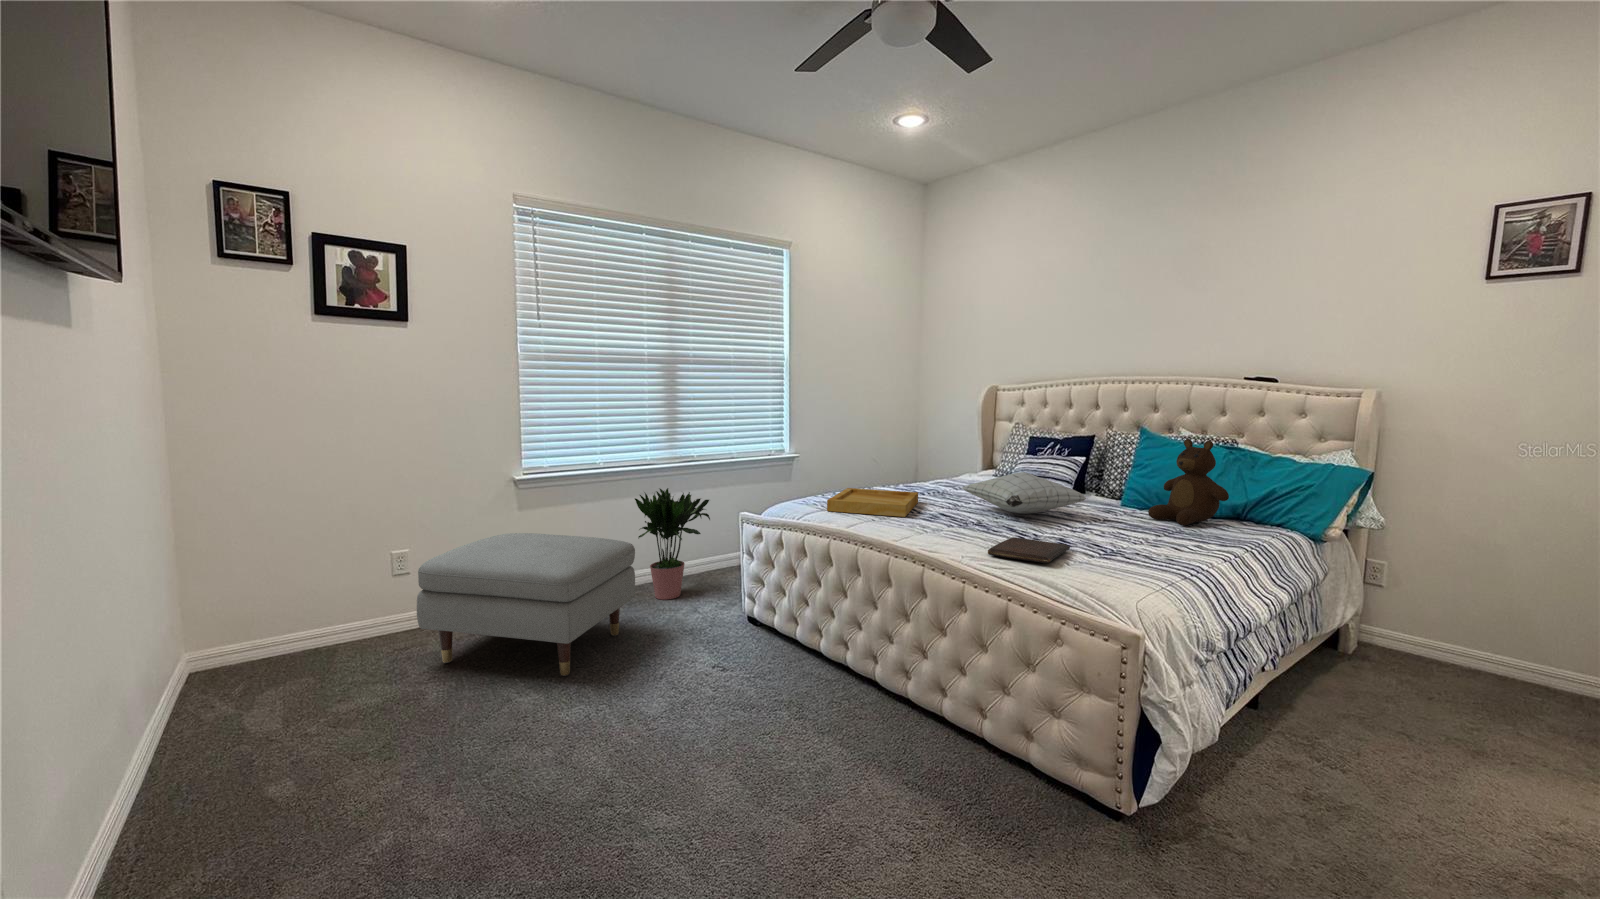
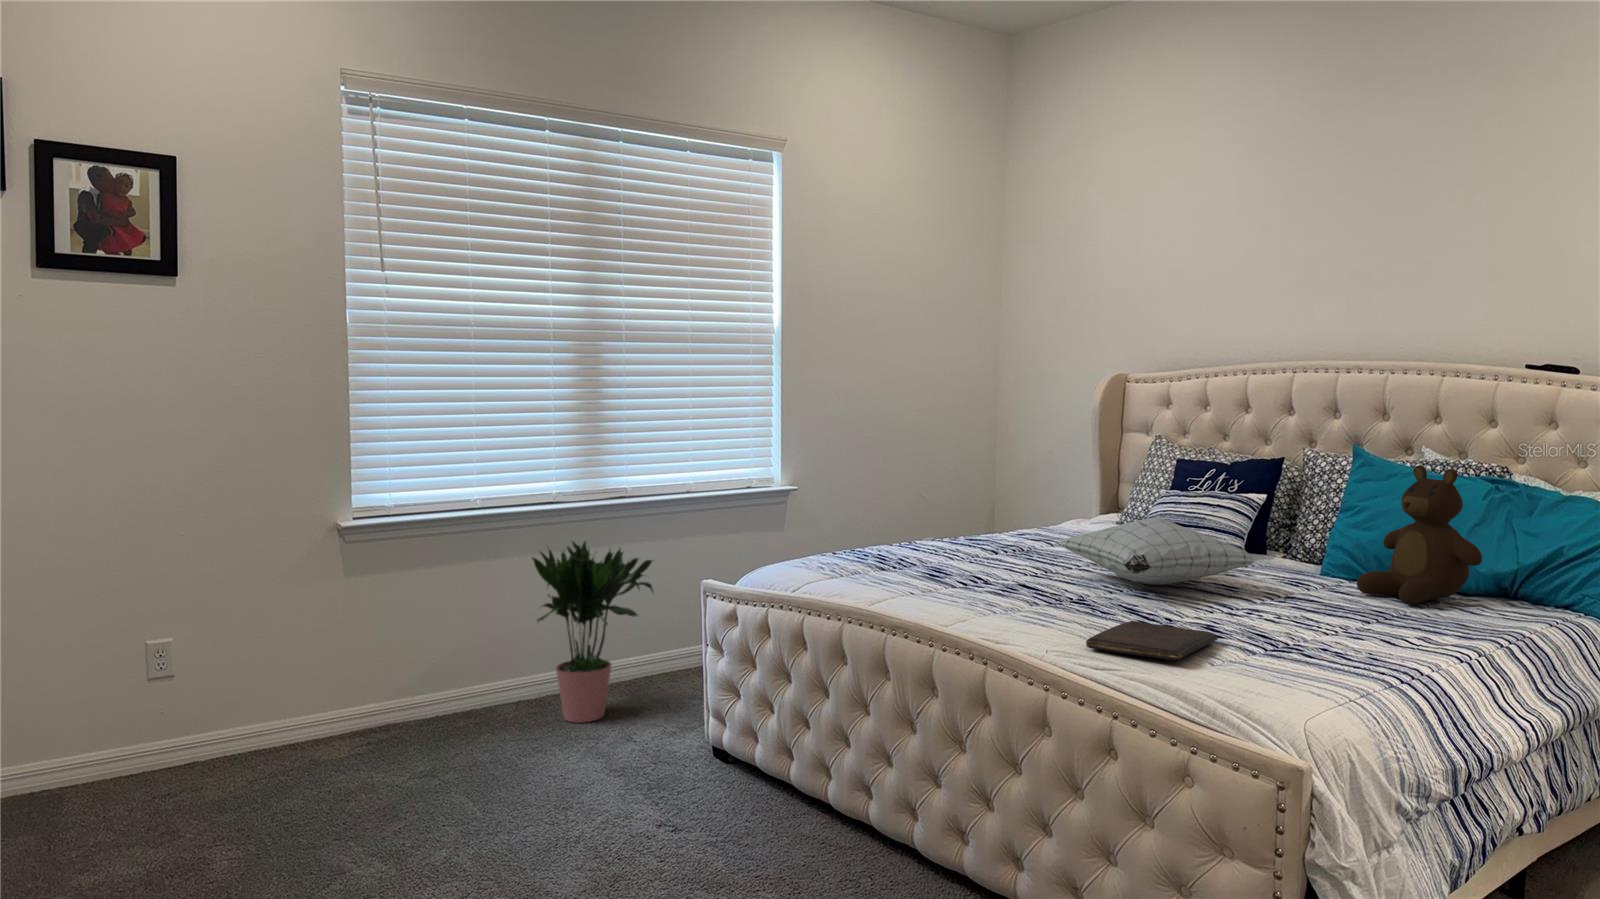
tray: present [827,488,918,517] -> none [840,542,989,589]
ottoman: present [417,533,635,676] -> none [188,613,533,839]

